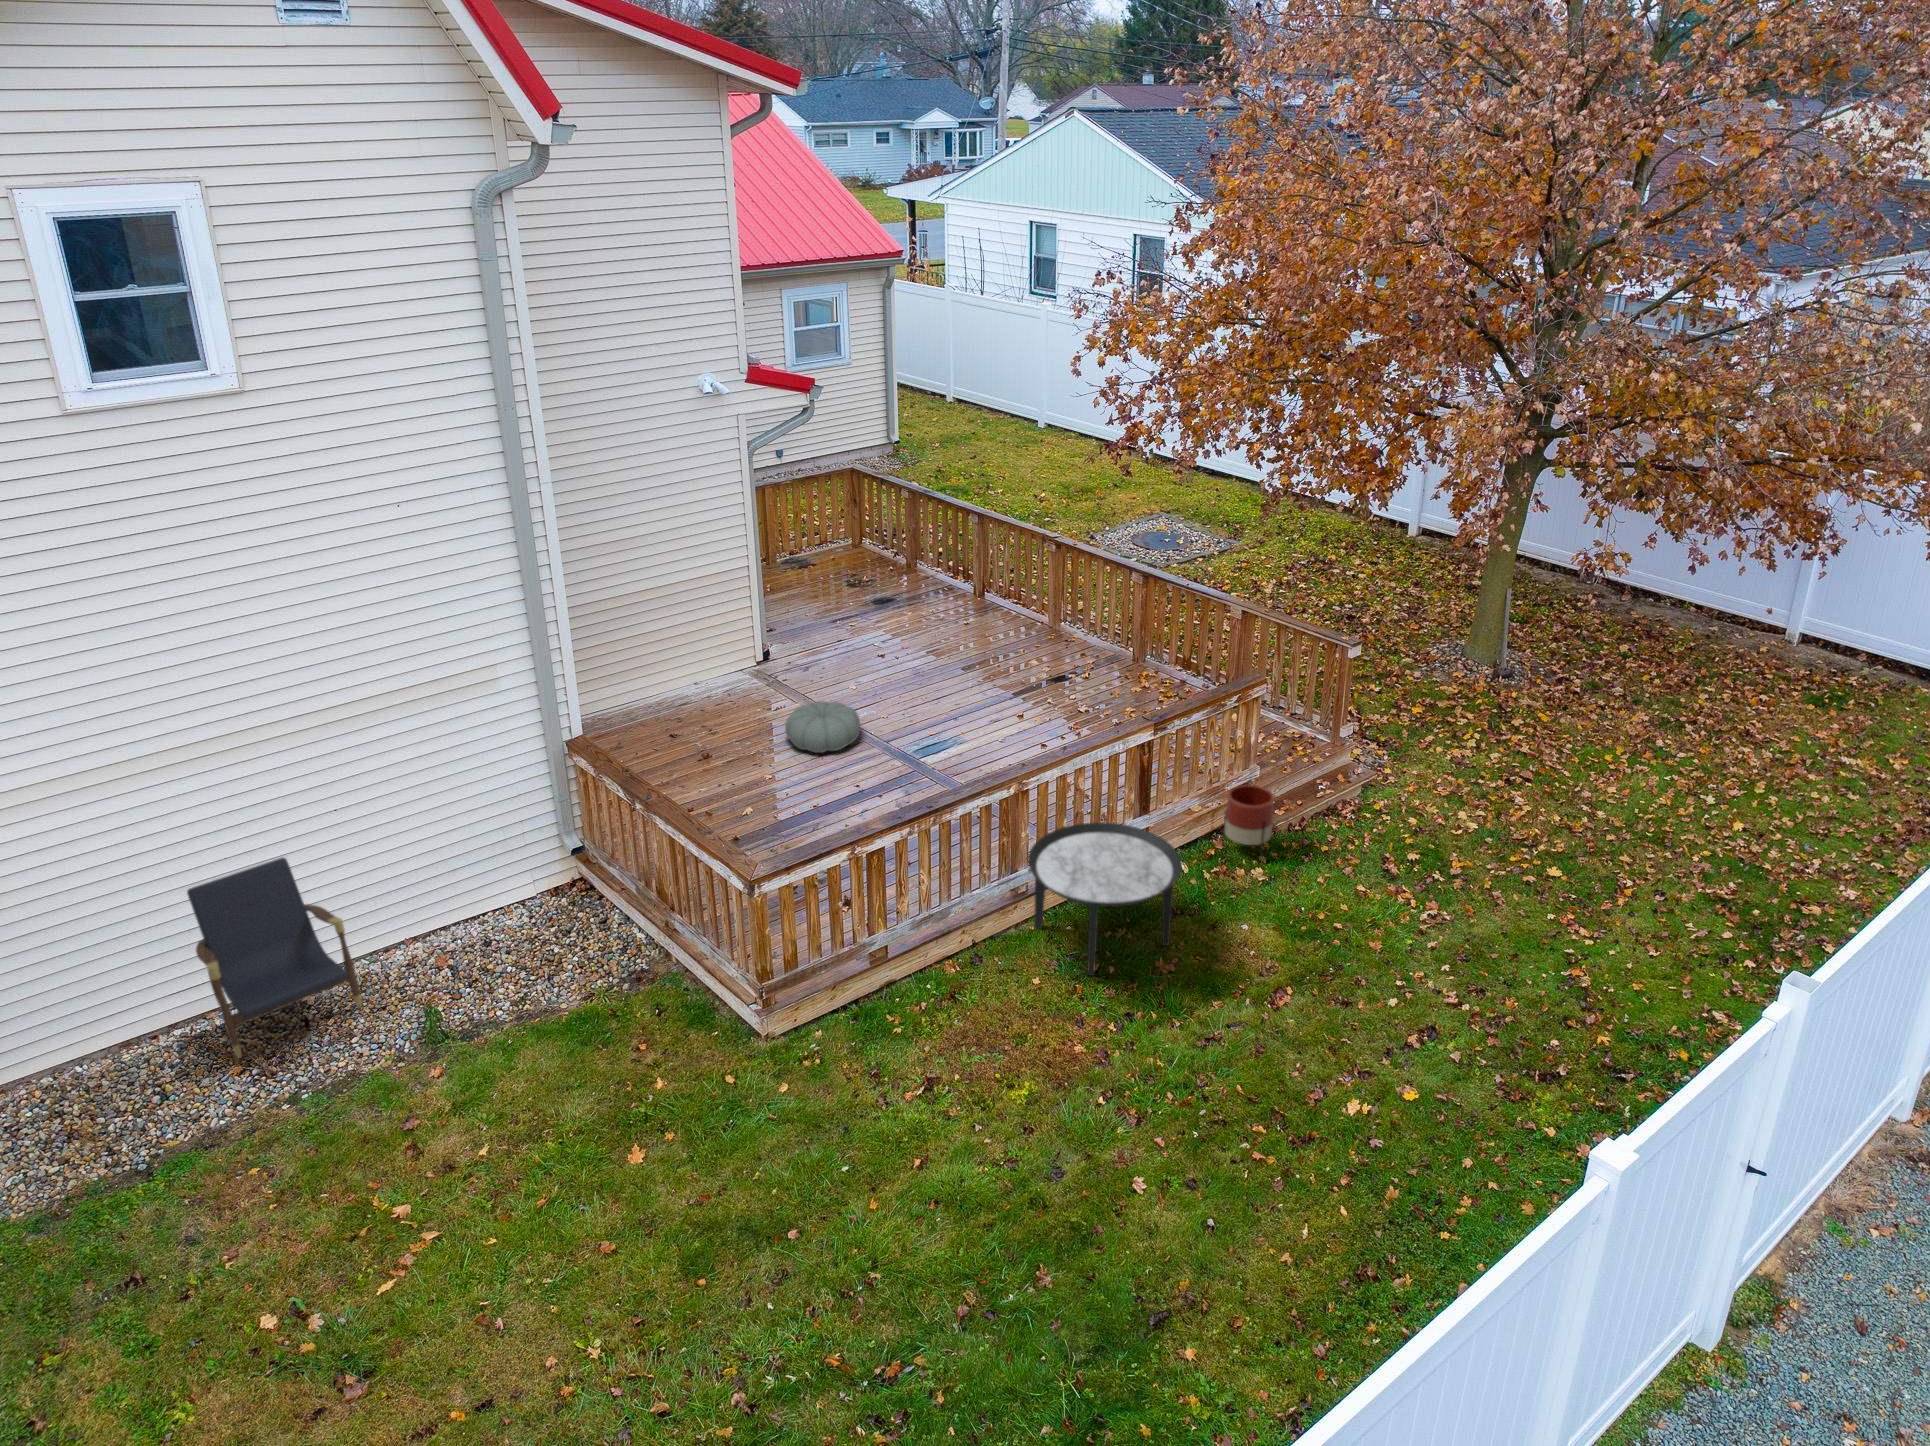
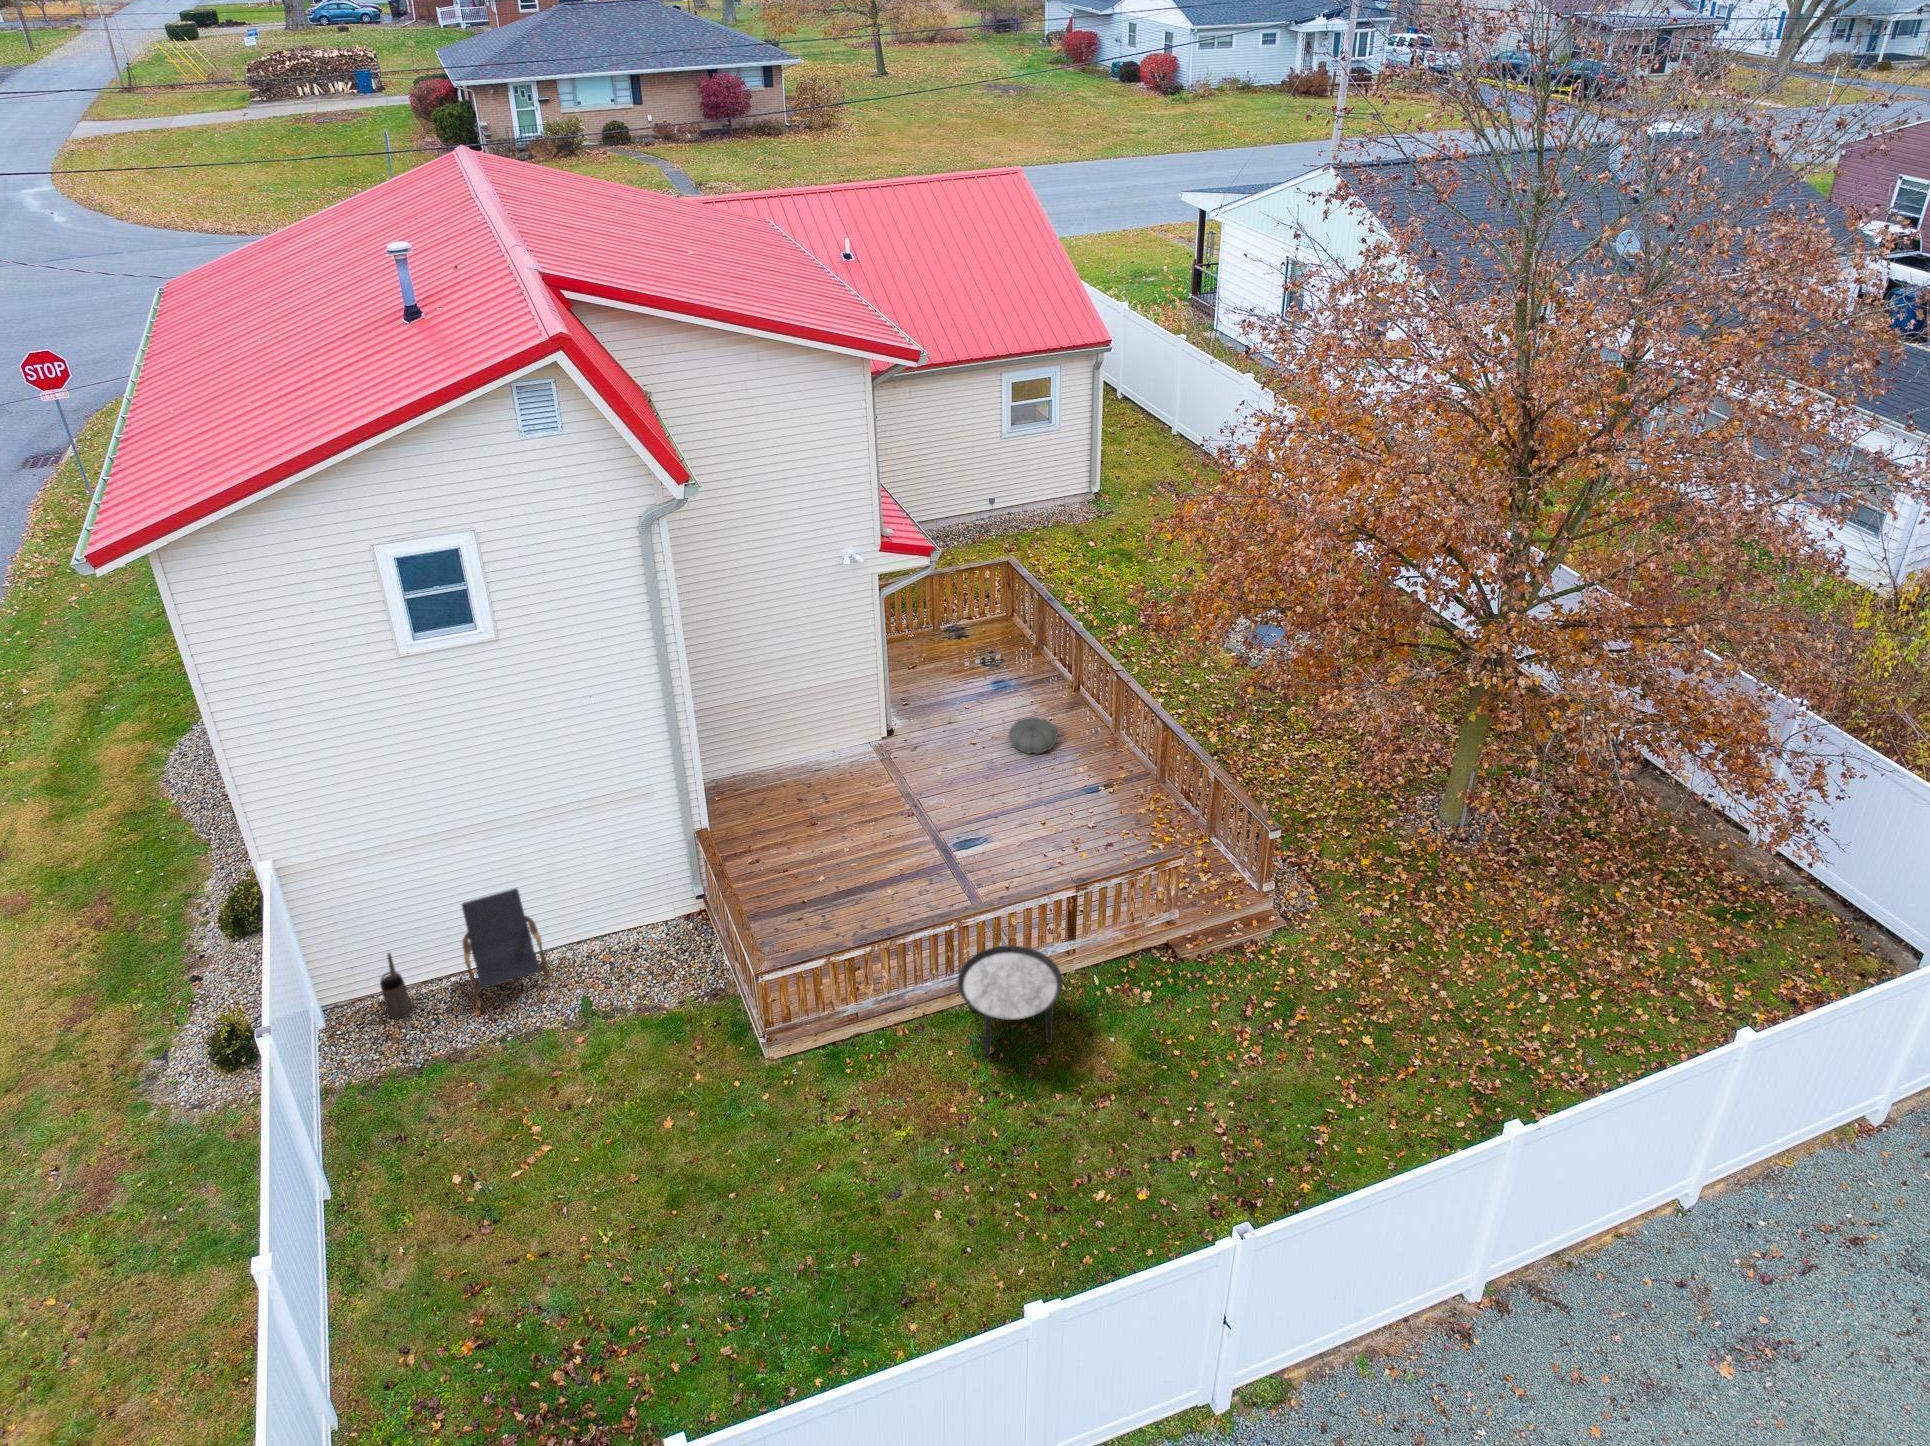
pouf: present [785,701,860,753] -> present [1009,717,1057,754]
planter: present [1223,785,1275,853] -> none [1132,928,1169,986]
watering can: none [44,994,112,1104] -> present [380,953,414,1019]

